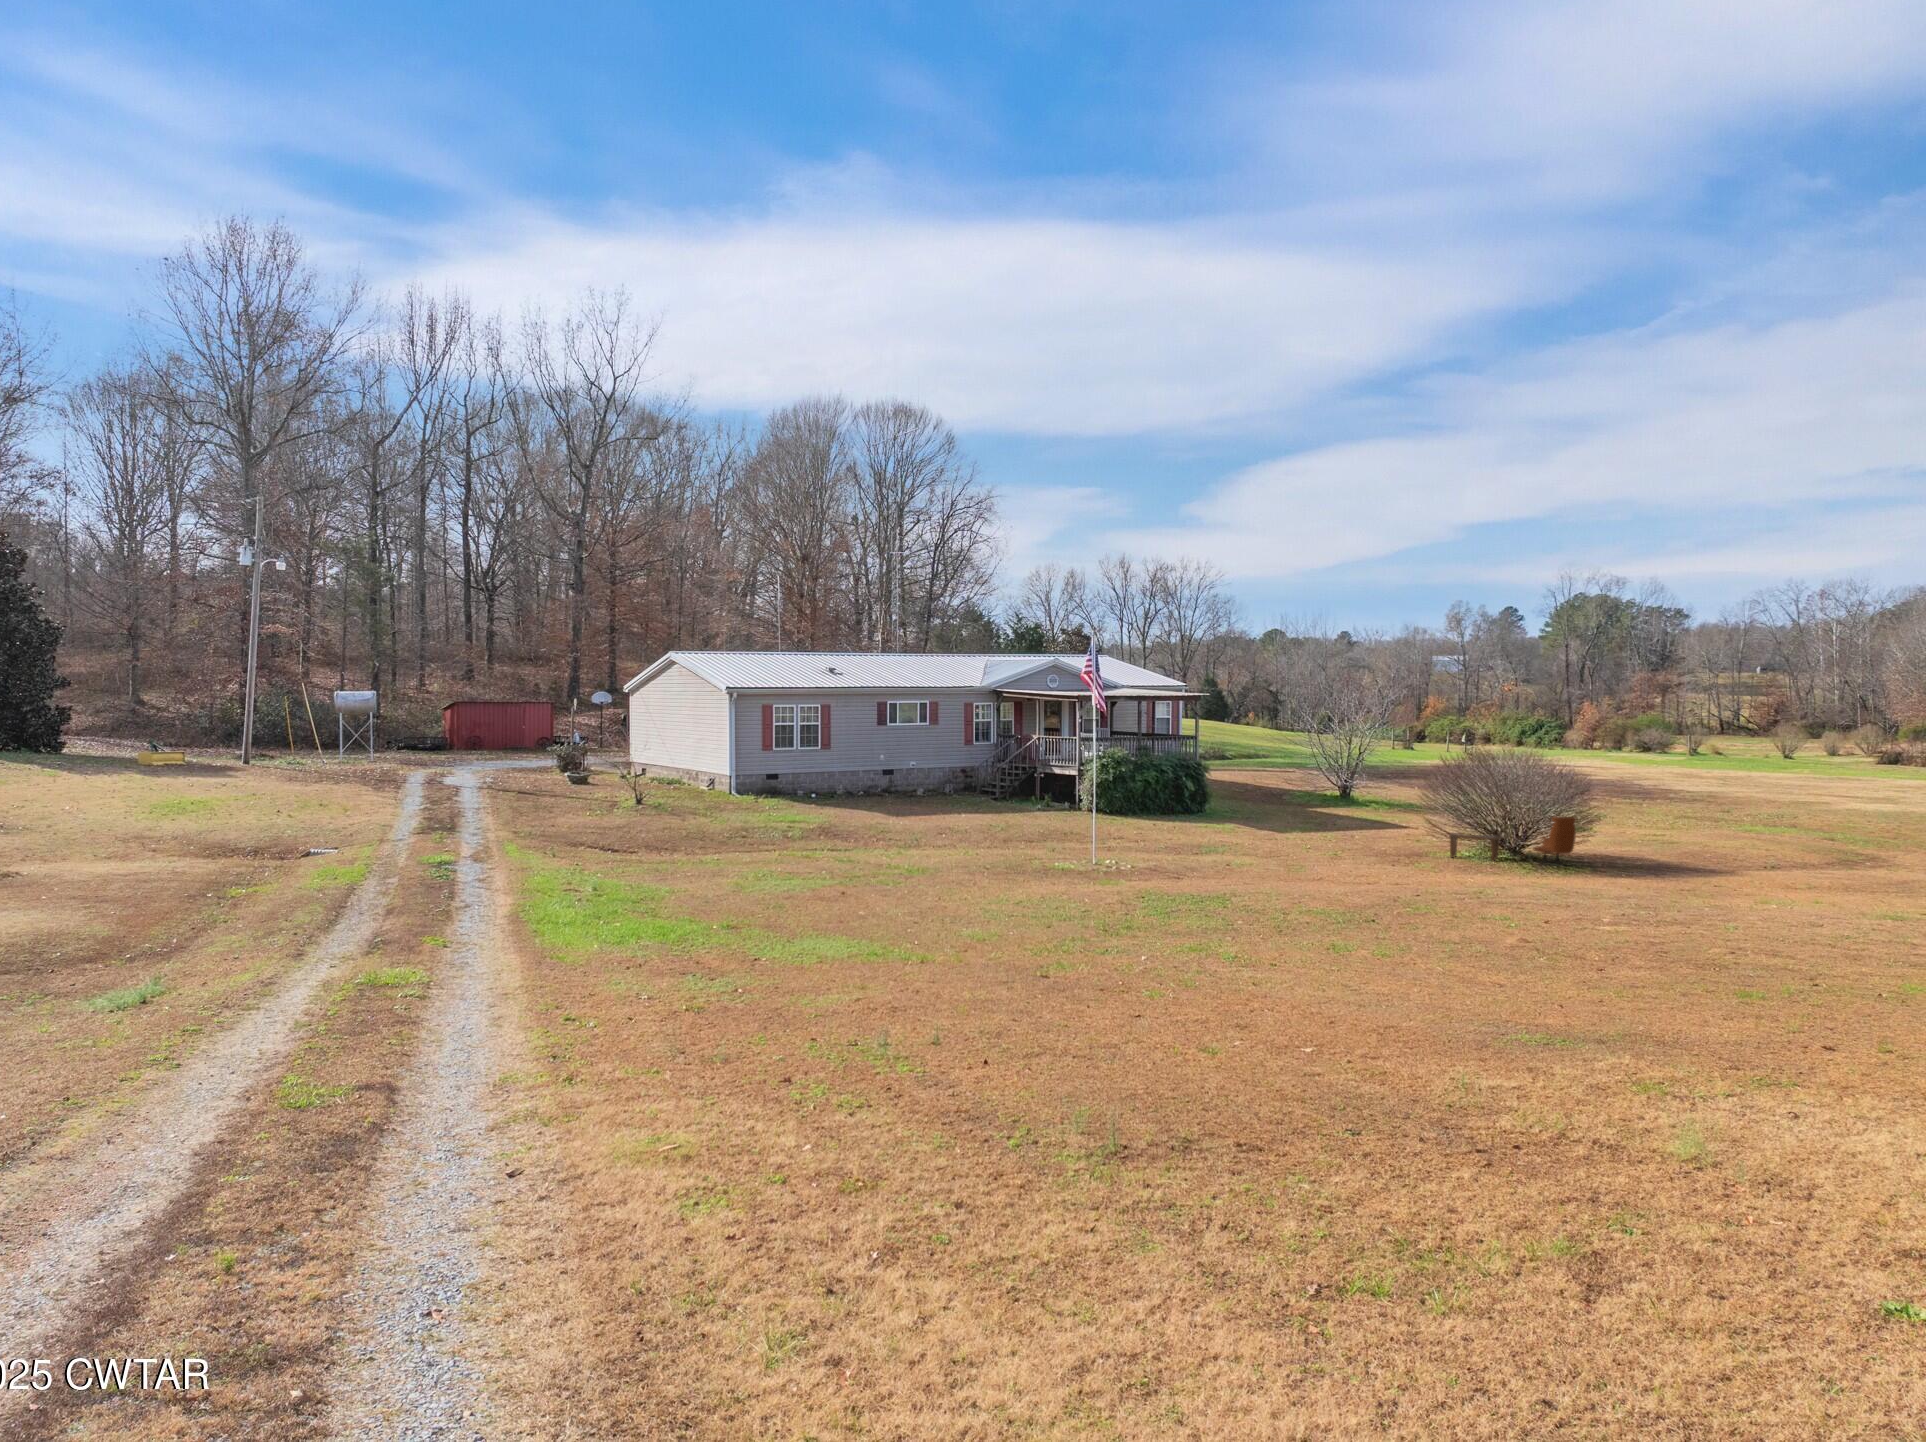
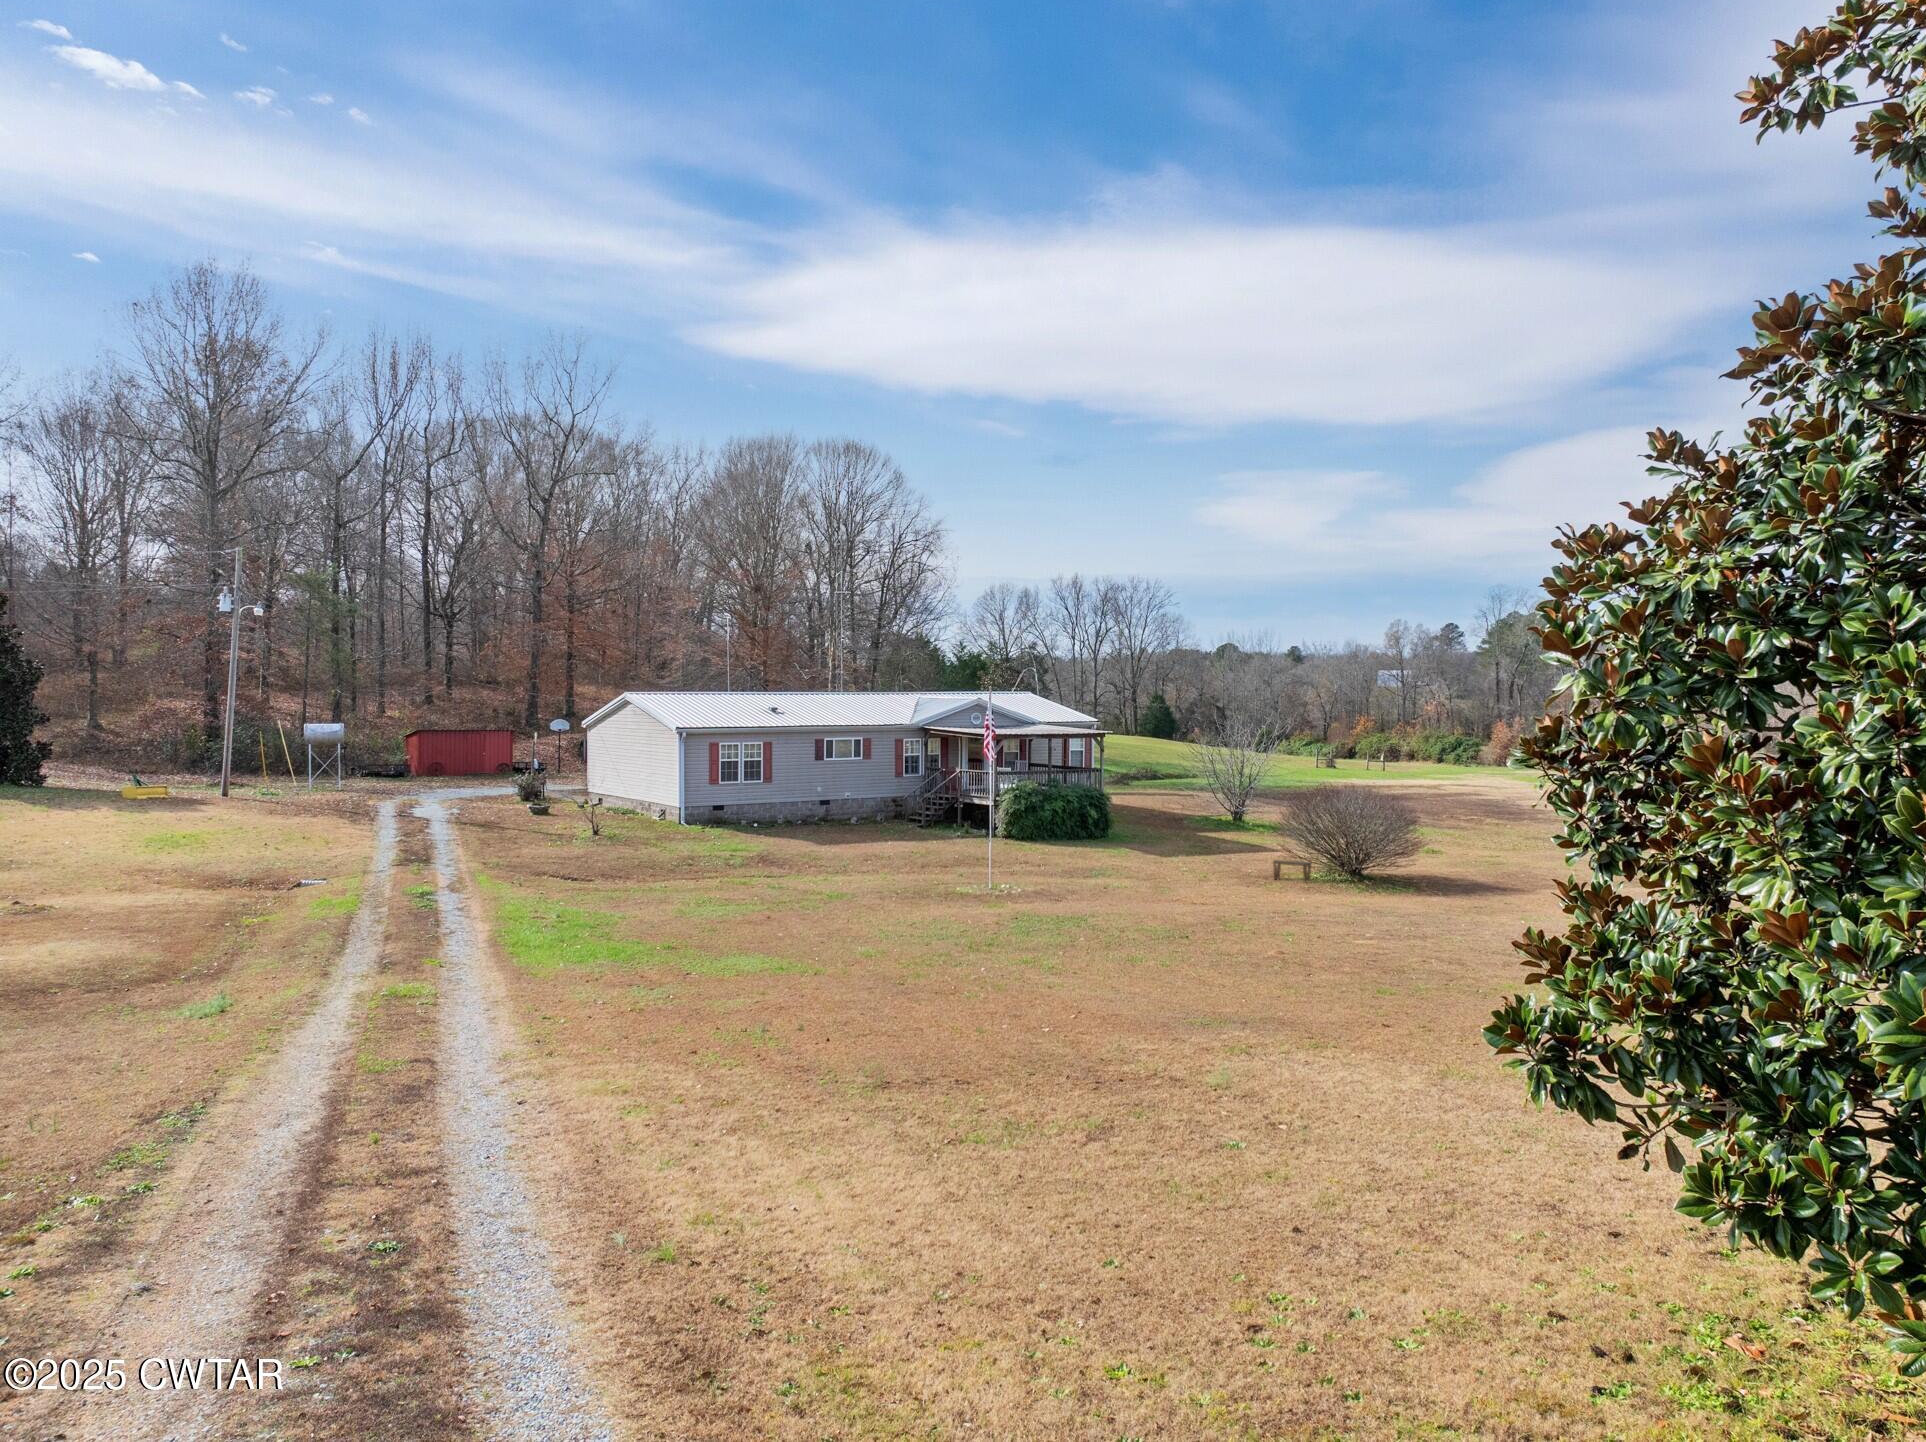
lounge chair: present [1534,817,1576,864] -> none [1337,847,1365,888]

